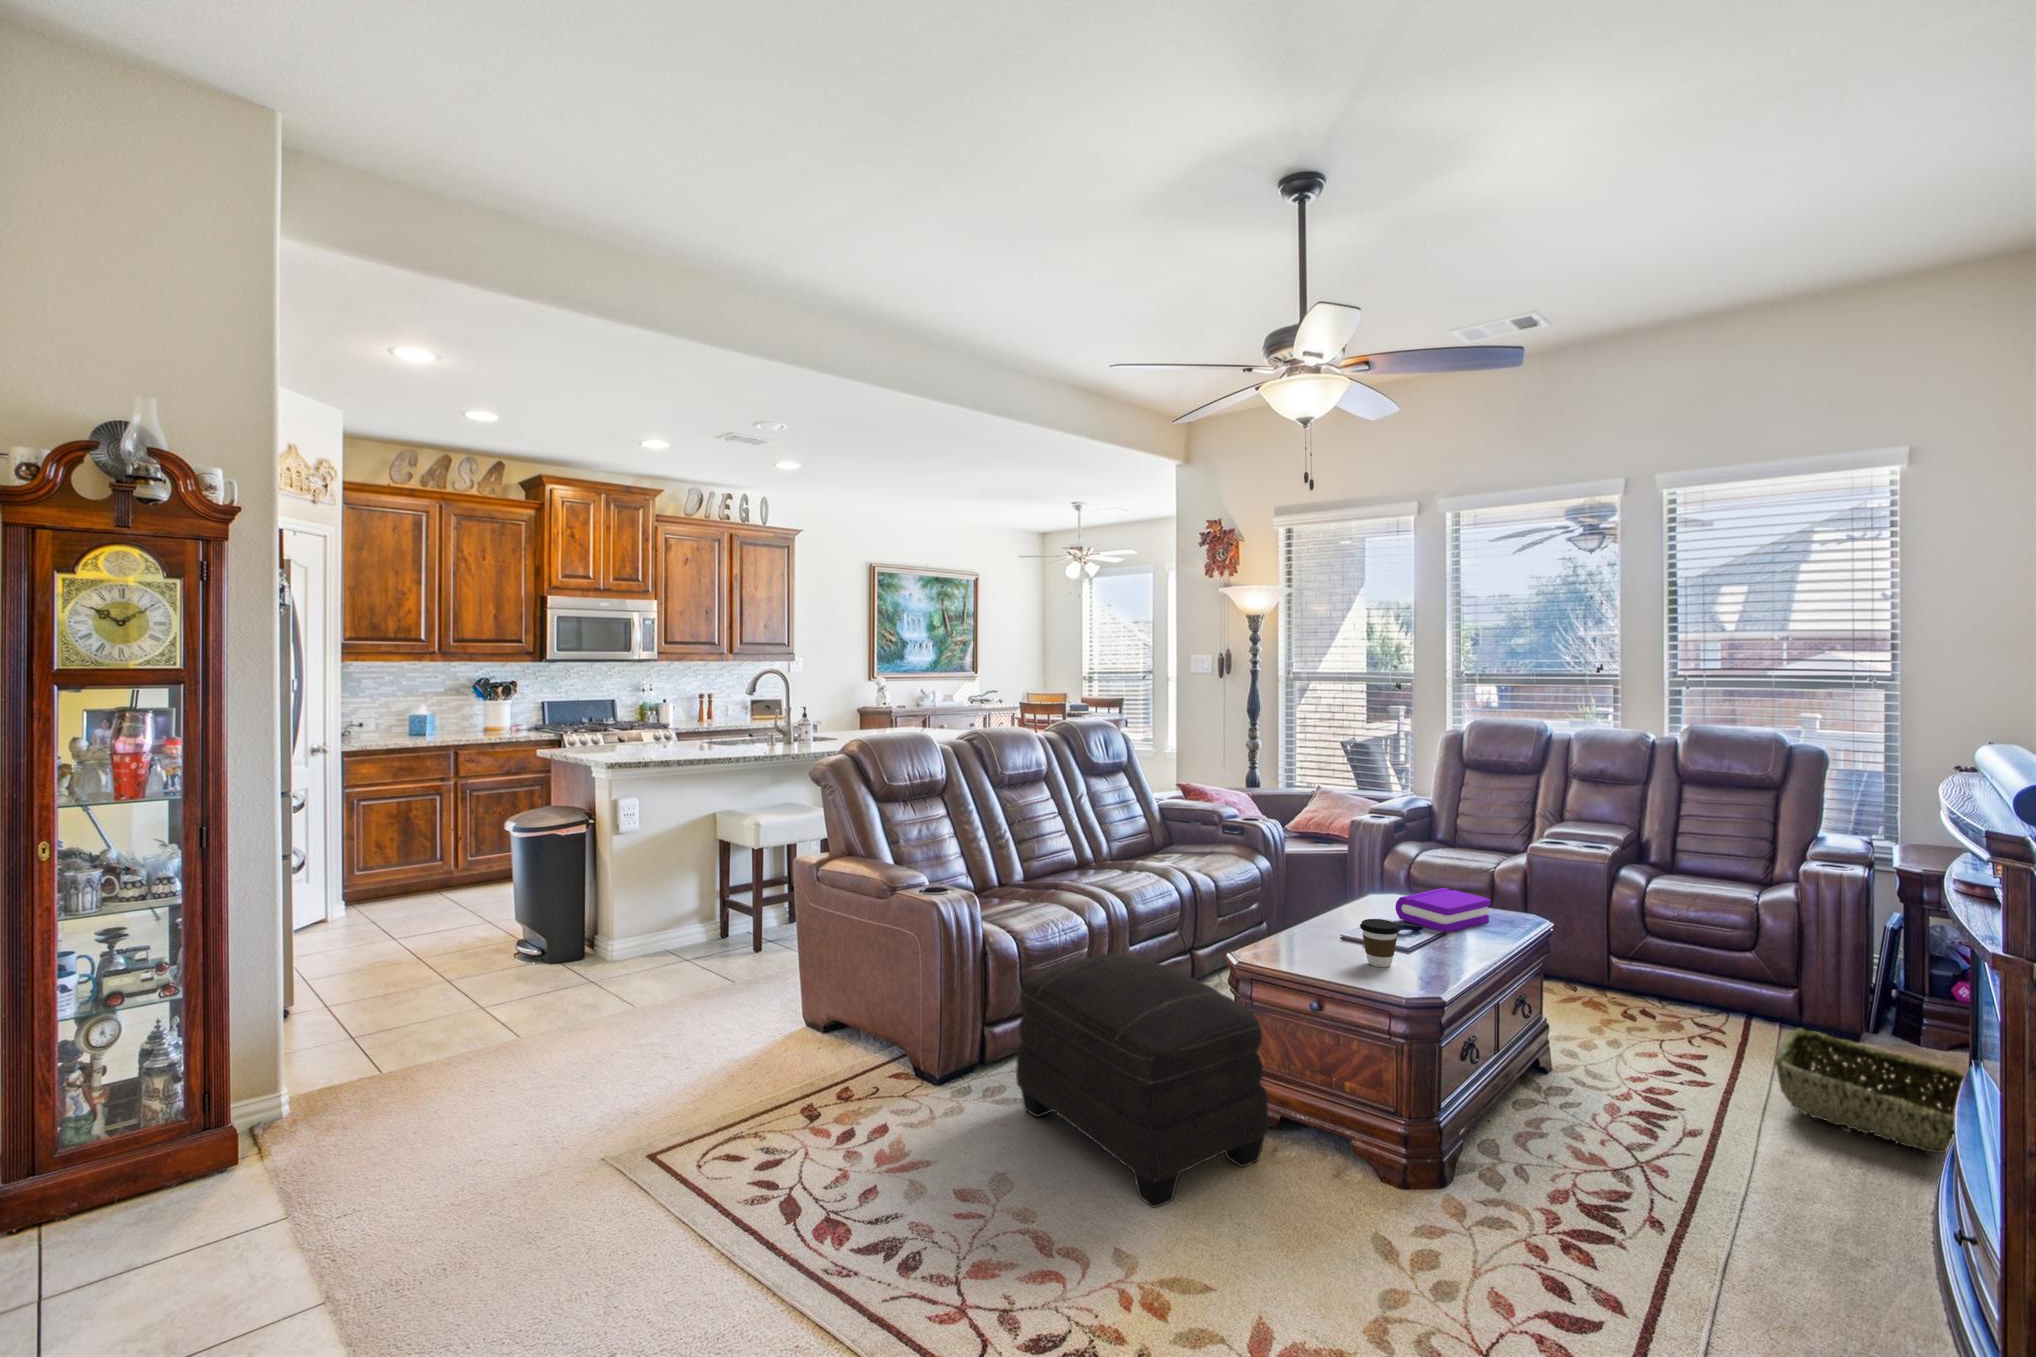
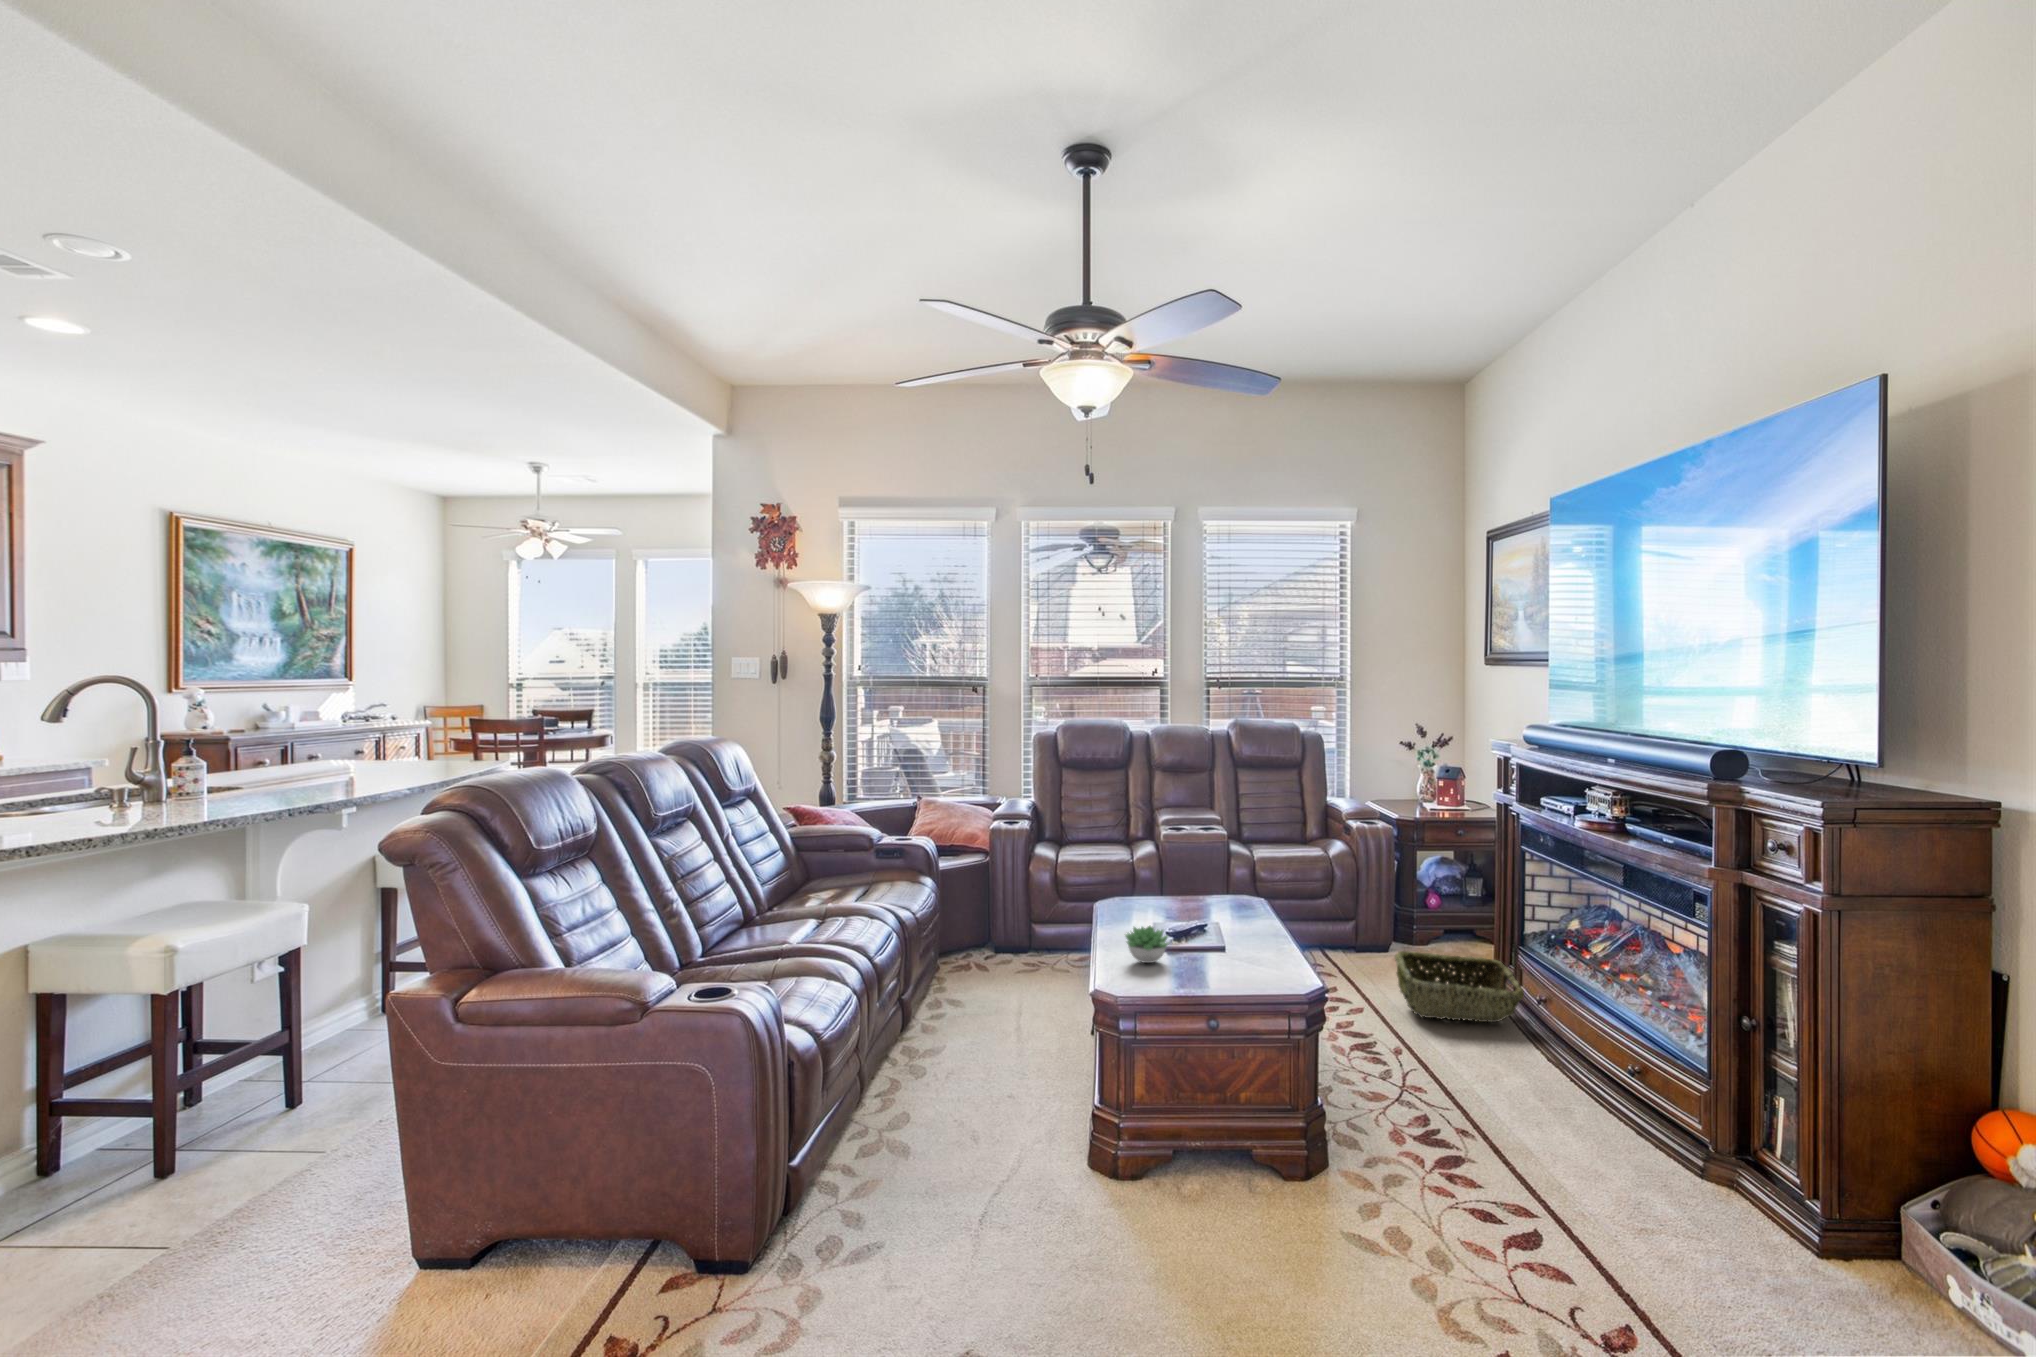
book: present [1396,888,1490,932] -> none [1149,881,1216,923]
succulent plant: none [1295,913,1345,949] -> present [1125,926,1168,963]
coffee cup: present [1360,919,1400,967] -> none [1200,920,1238,968]
ottoman: present [1016,953,1269,1208] -> none [889,1018,1191,1310]

